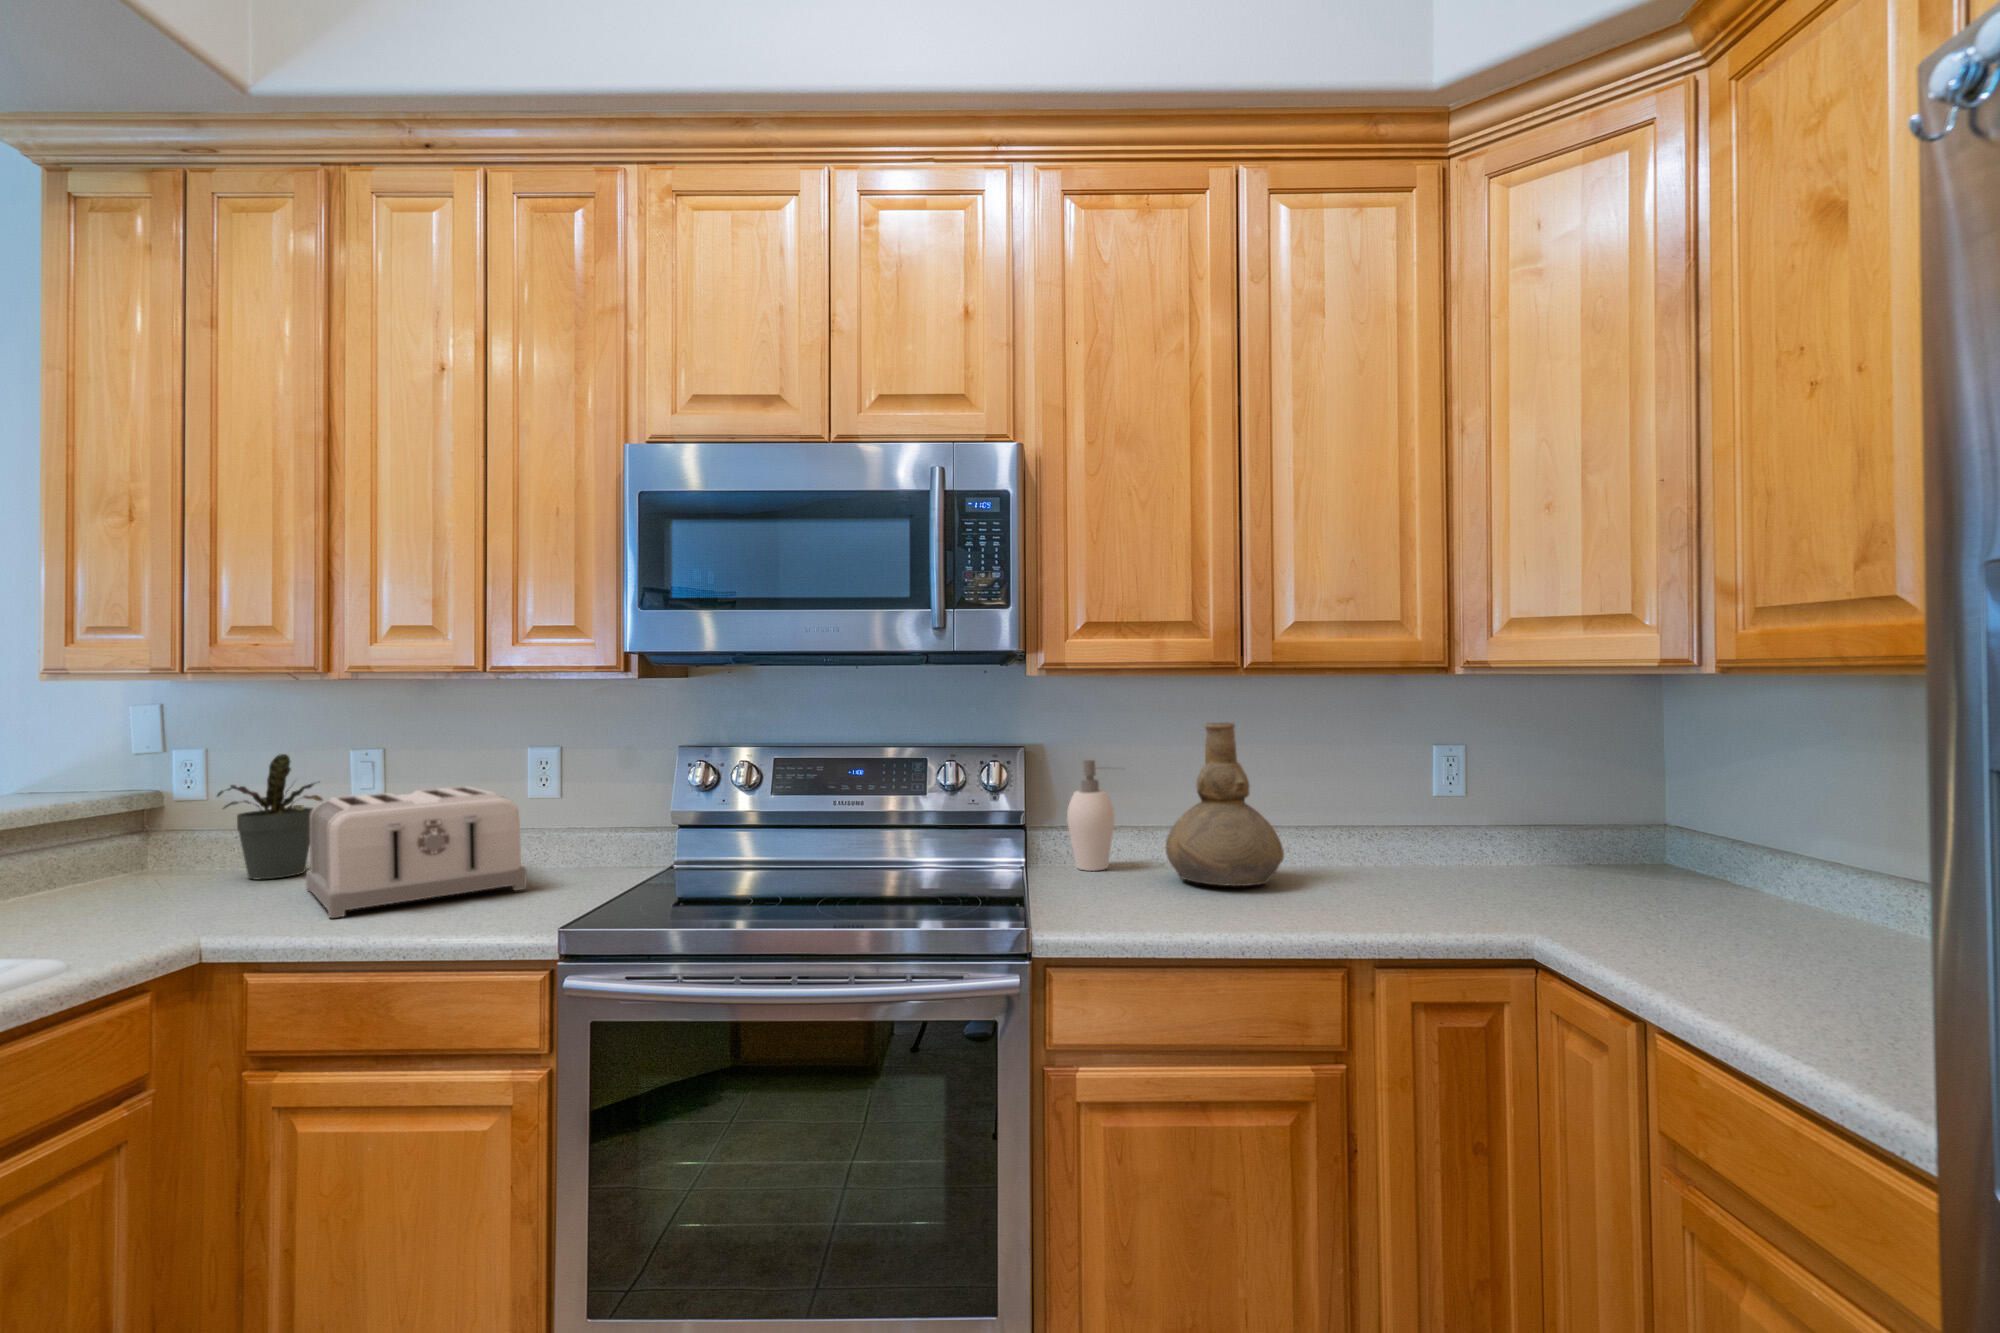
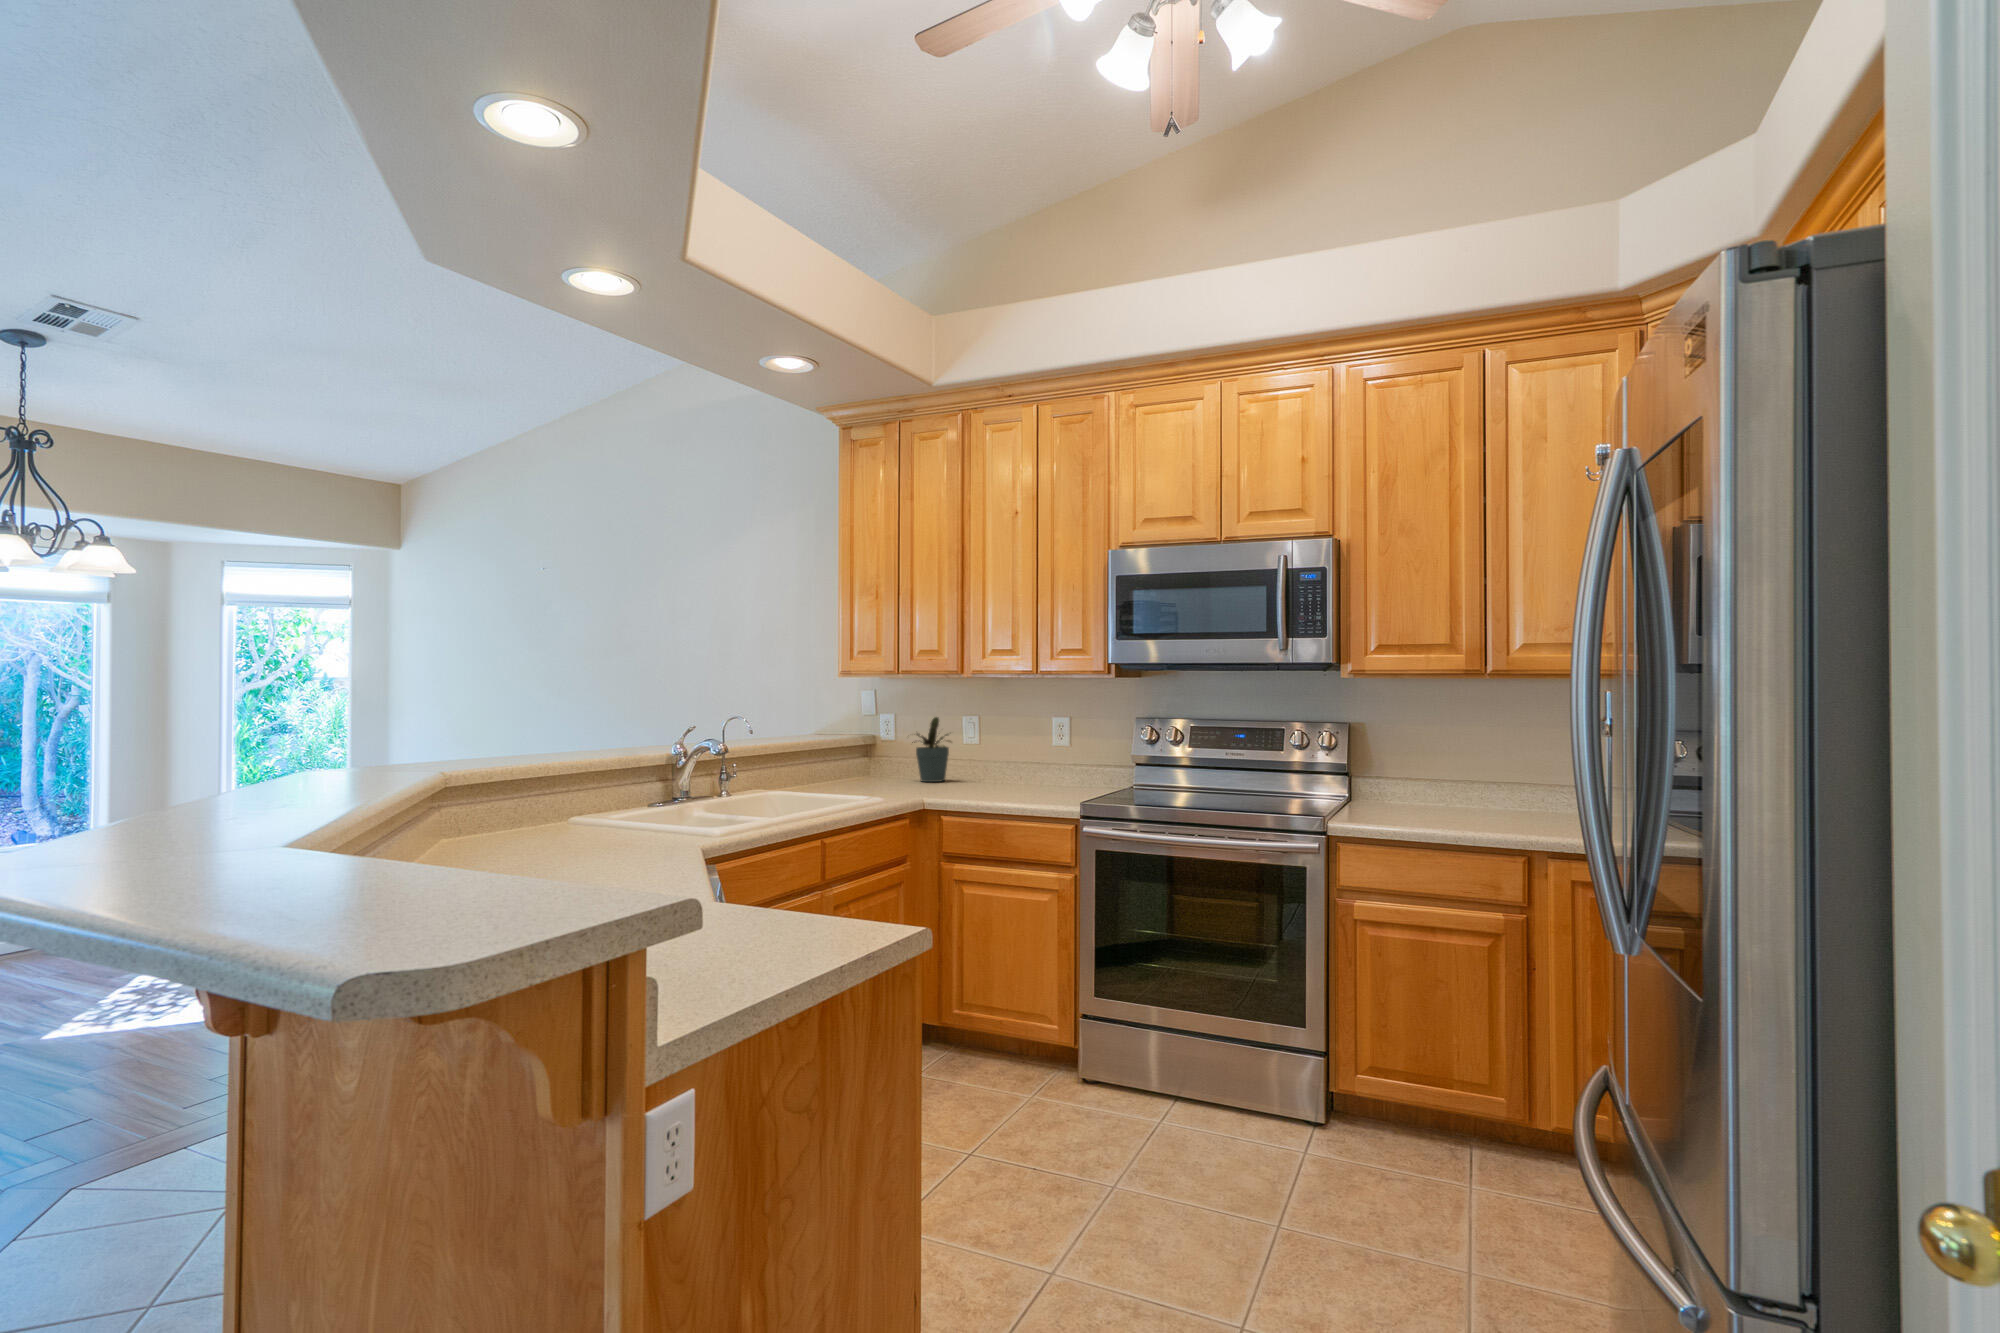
vase: present [1165,723,1284,886] -> none [1436,709,1520,813]
soap dispenser: present [1067,760,1114,871] -> none [1377,732,1415,803]
toaster: present [306,786,527,918] -> none [952,737,1058,795]

